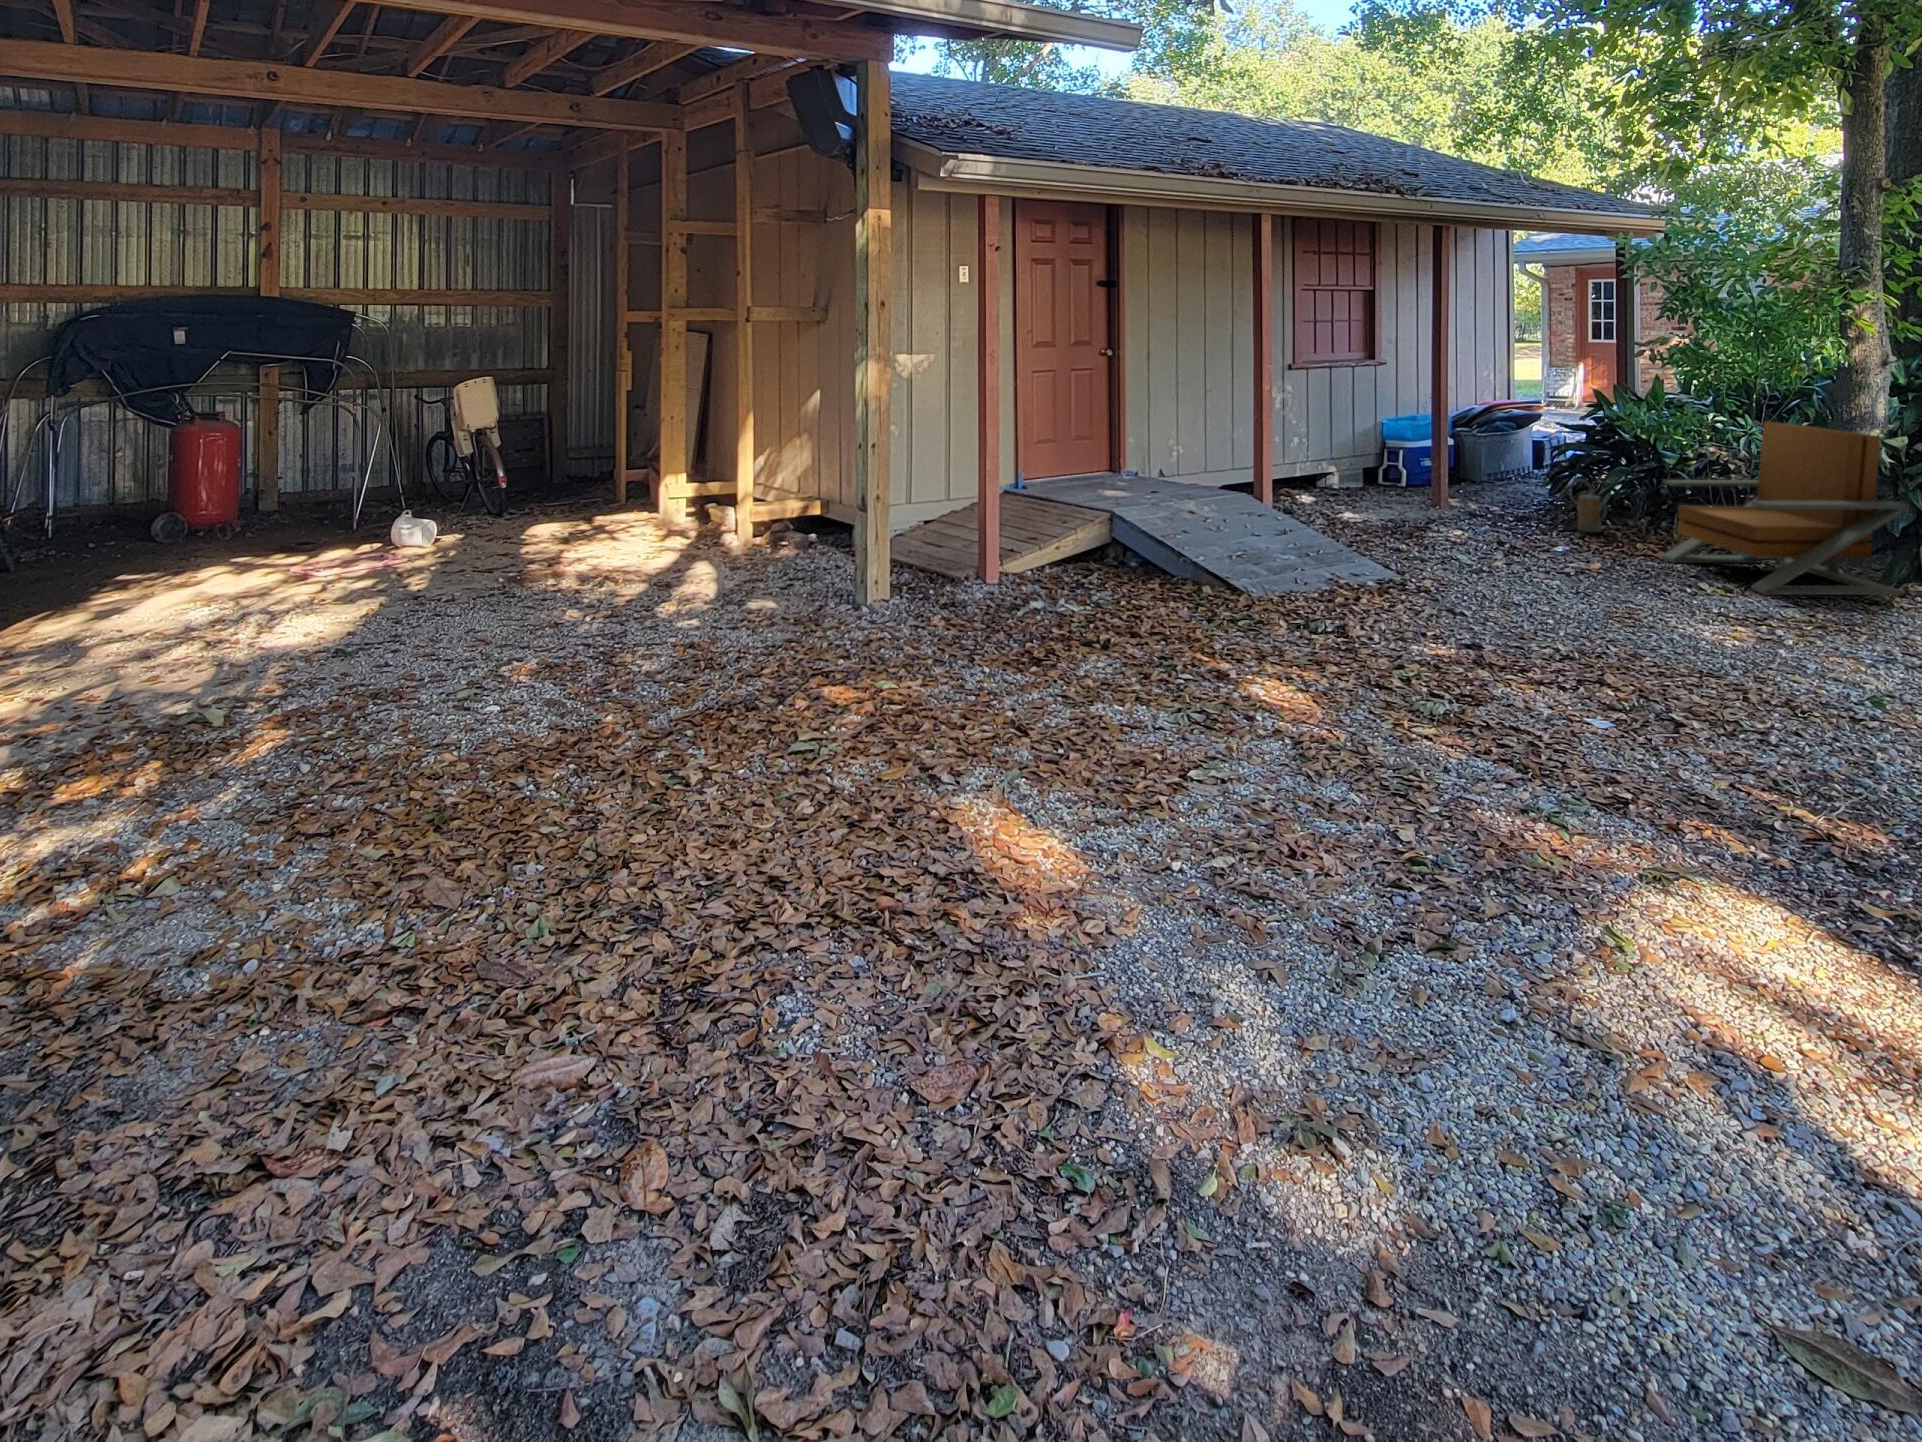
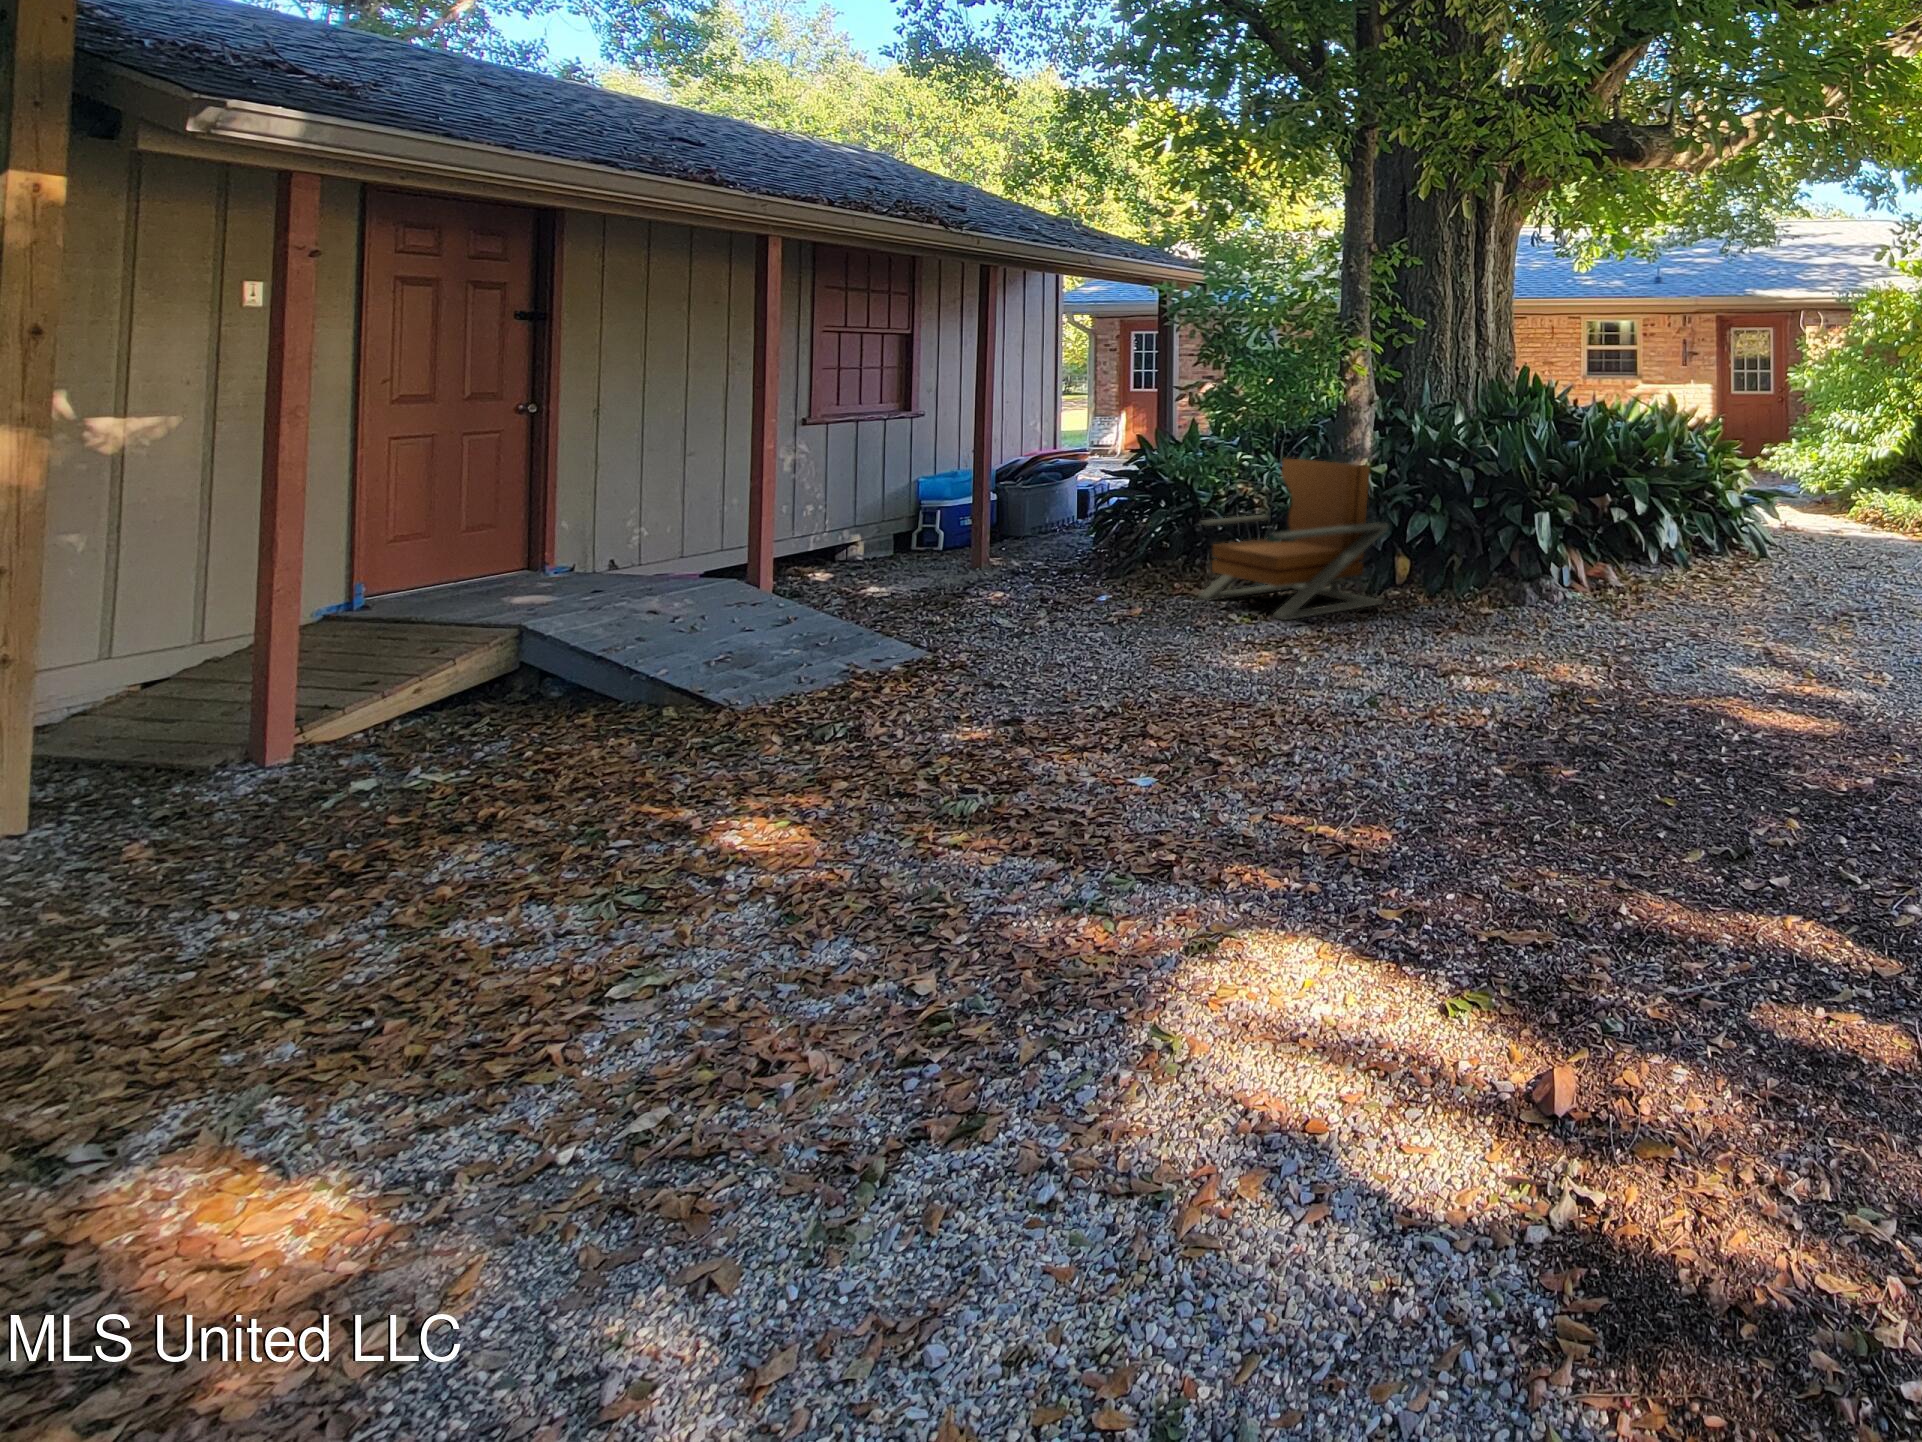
watering can: present [1569,480,1609,532] -> none [1114,527,1153,580]

